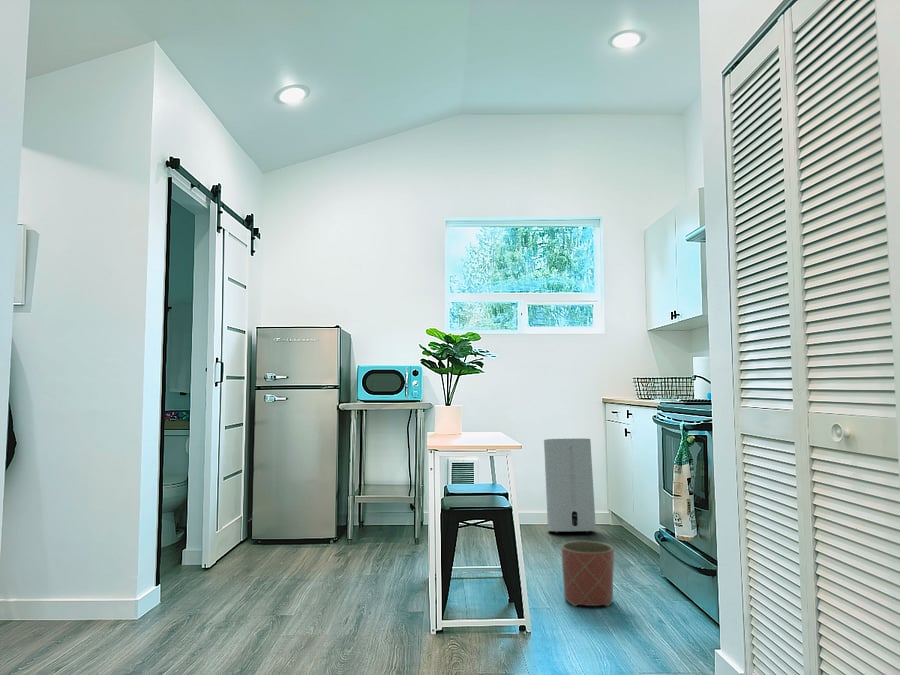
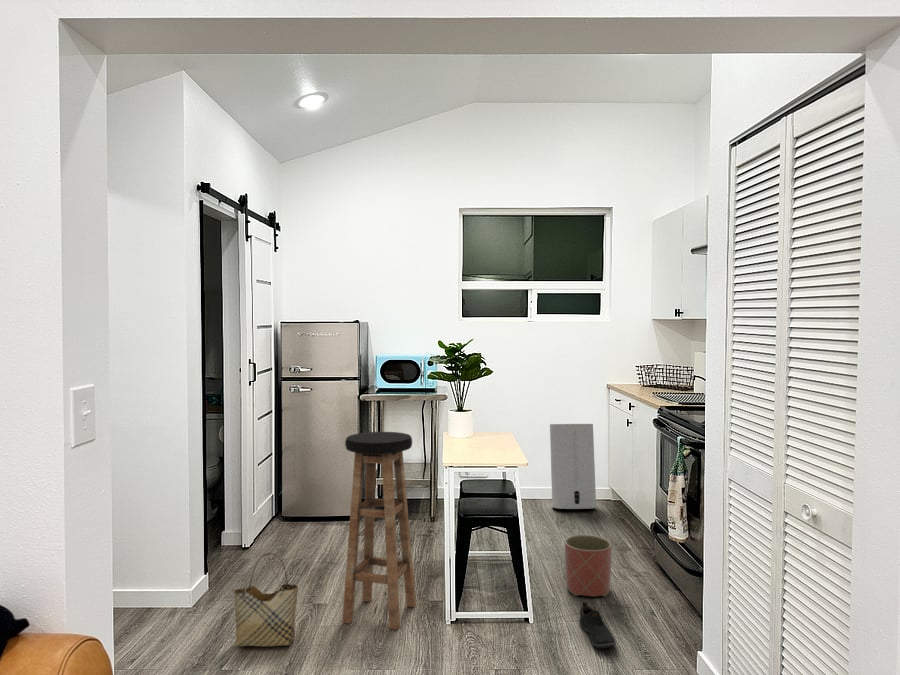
bar stool: none [312,421,396,638] -> present [342,432,416,630]
woven basket: none [188,548,263,653] -> present [234,553,298,646]
shoe: none [579,605,621,650] -> present [579,602,616,648]

